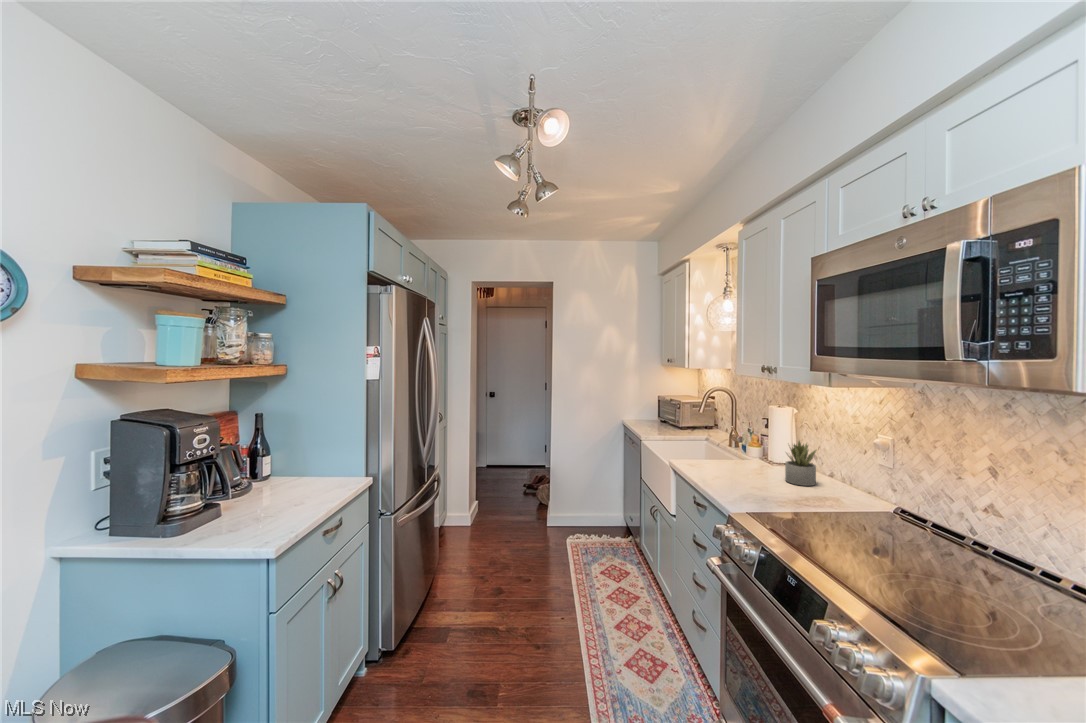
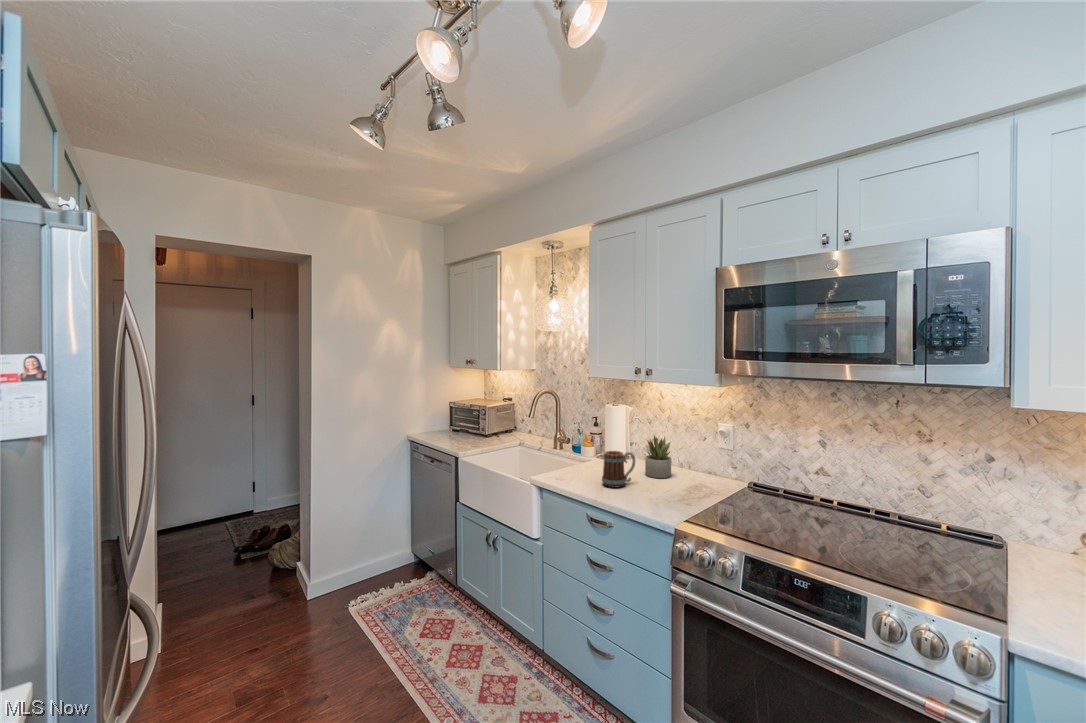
mug: none [725,448,761,483] -> present [602,451,635,487]

